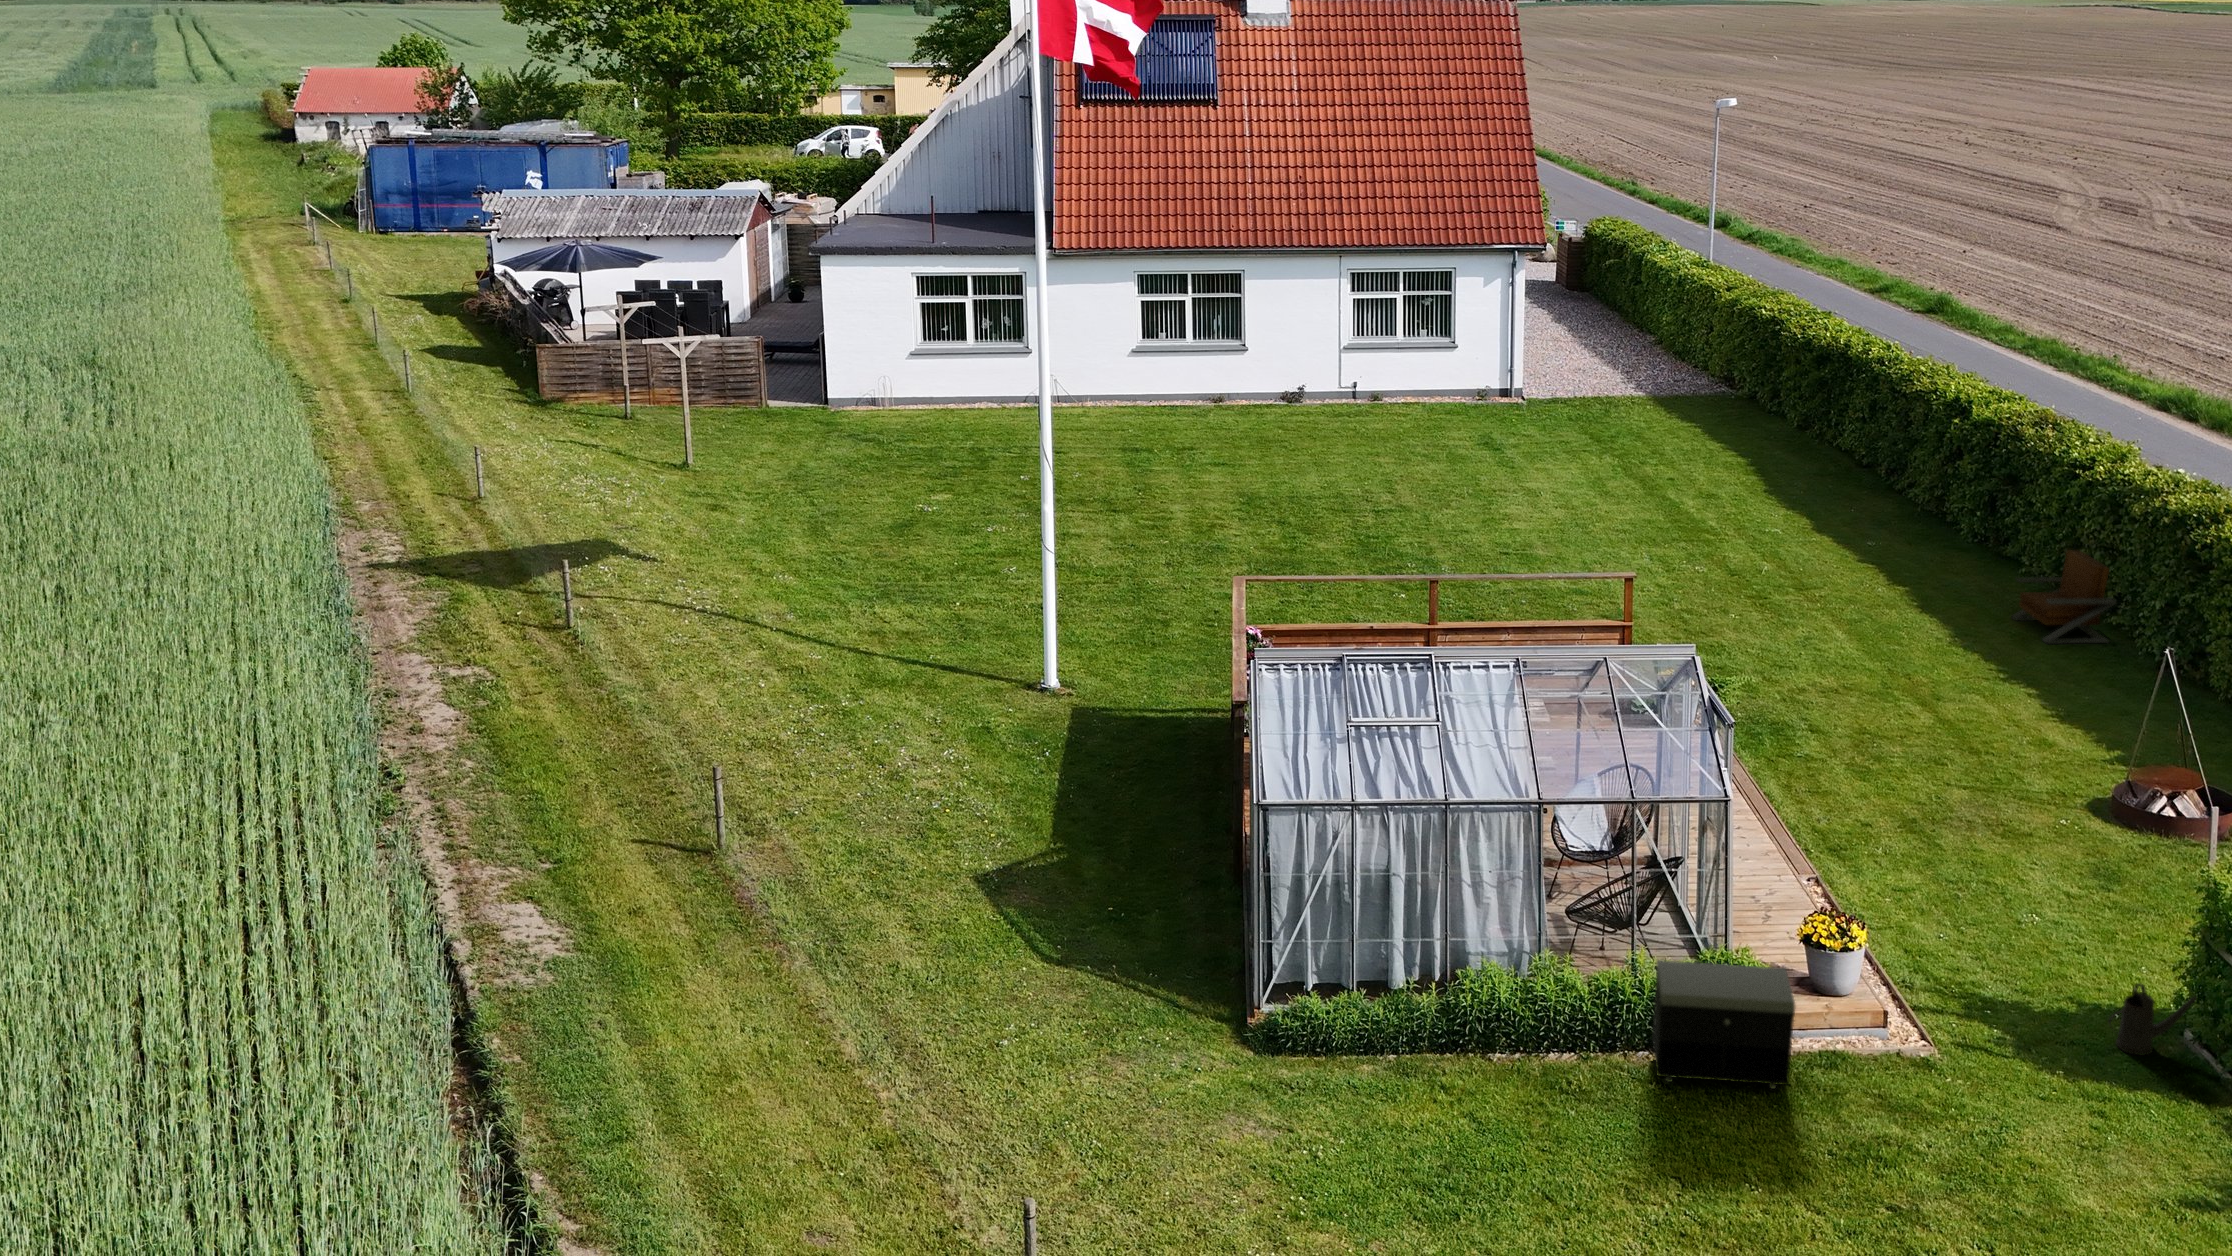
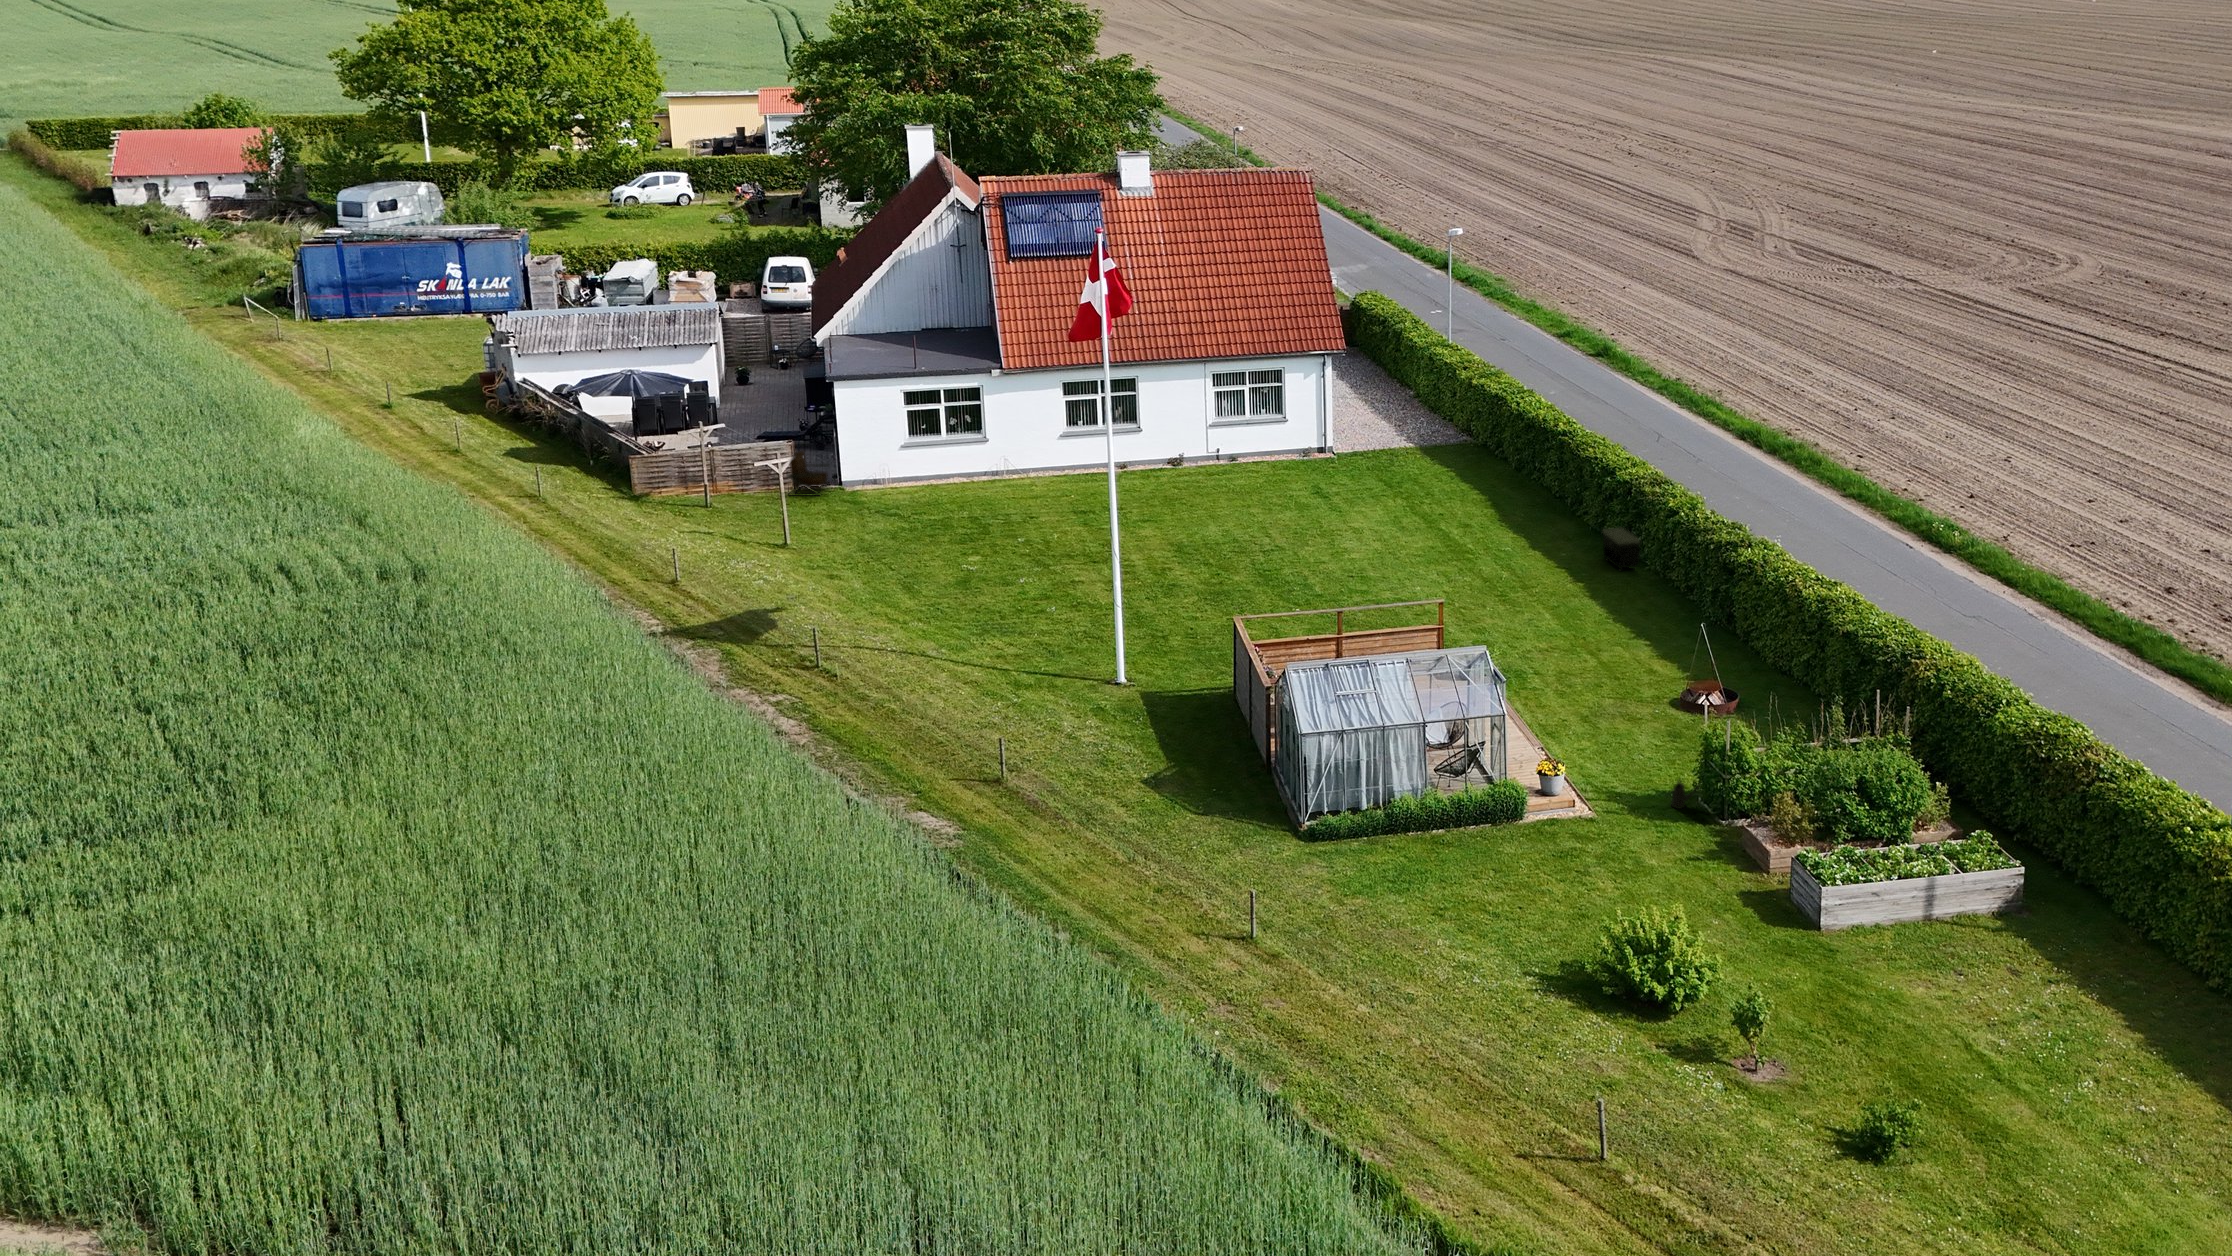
lounge chair: present [2012,550,2116,644] -> present [787,451,830,496]
storage bench: present [1652,960,1795,1089] -> present [1603,528,1641,569]

